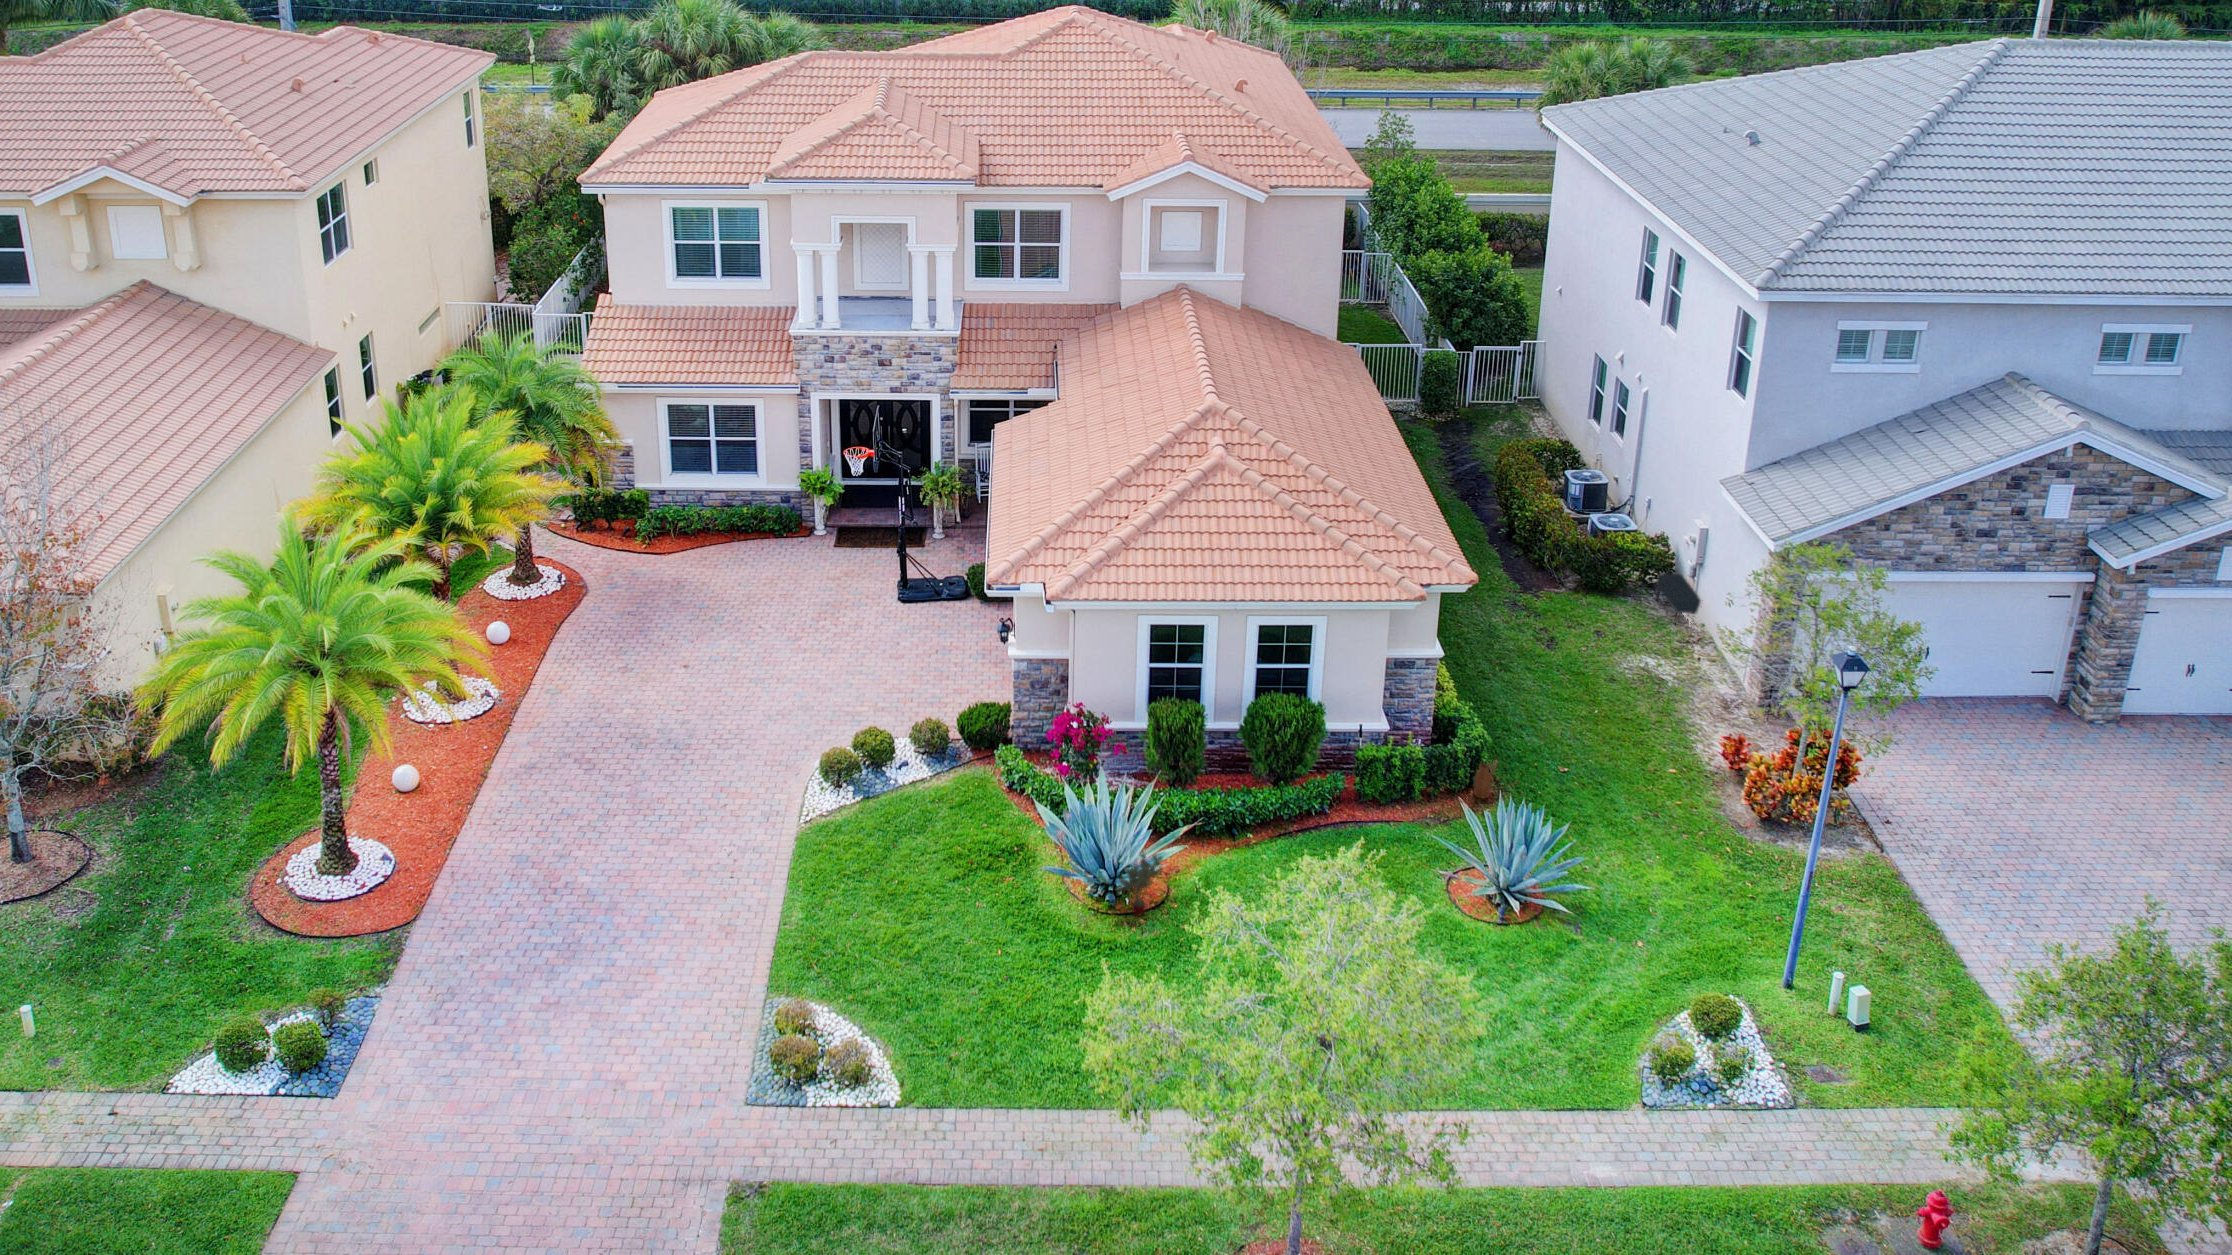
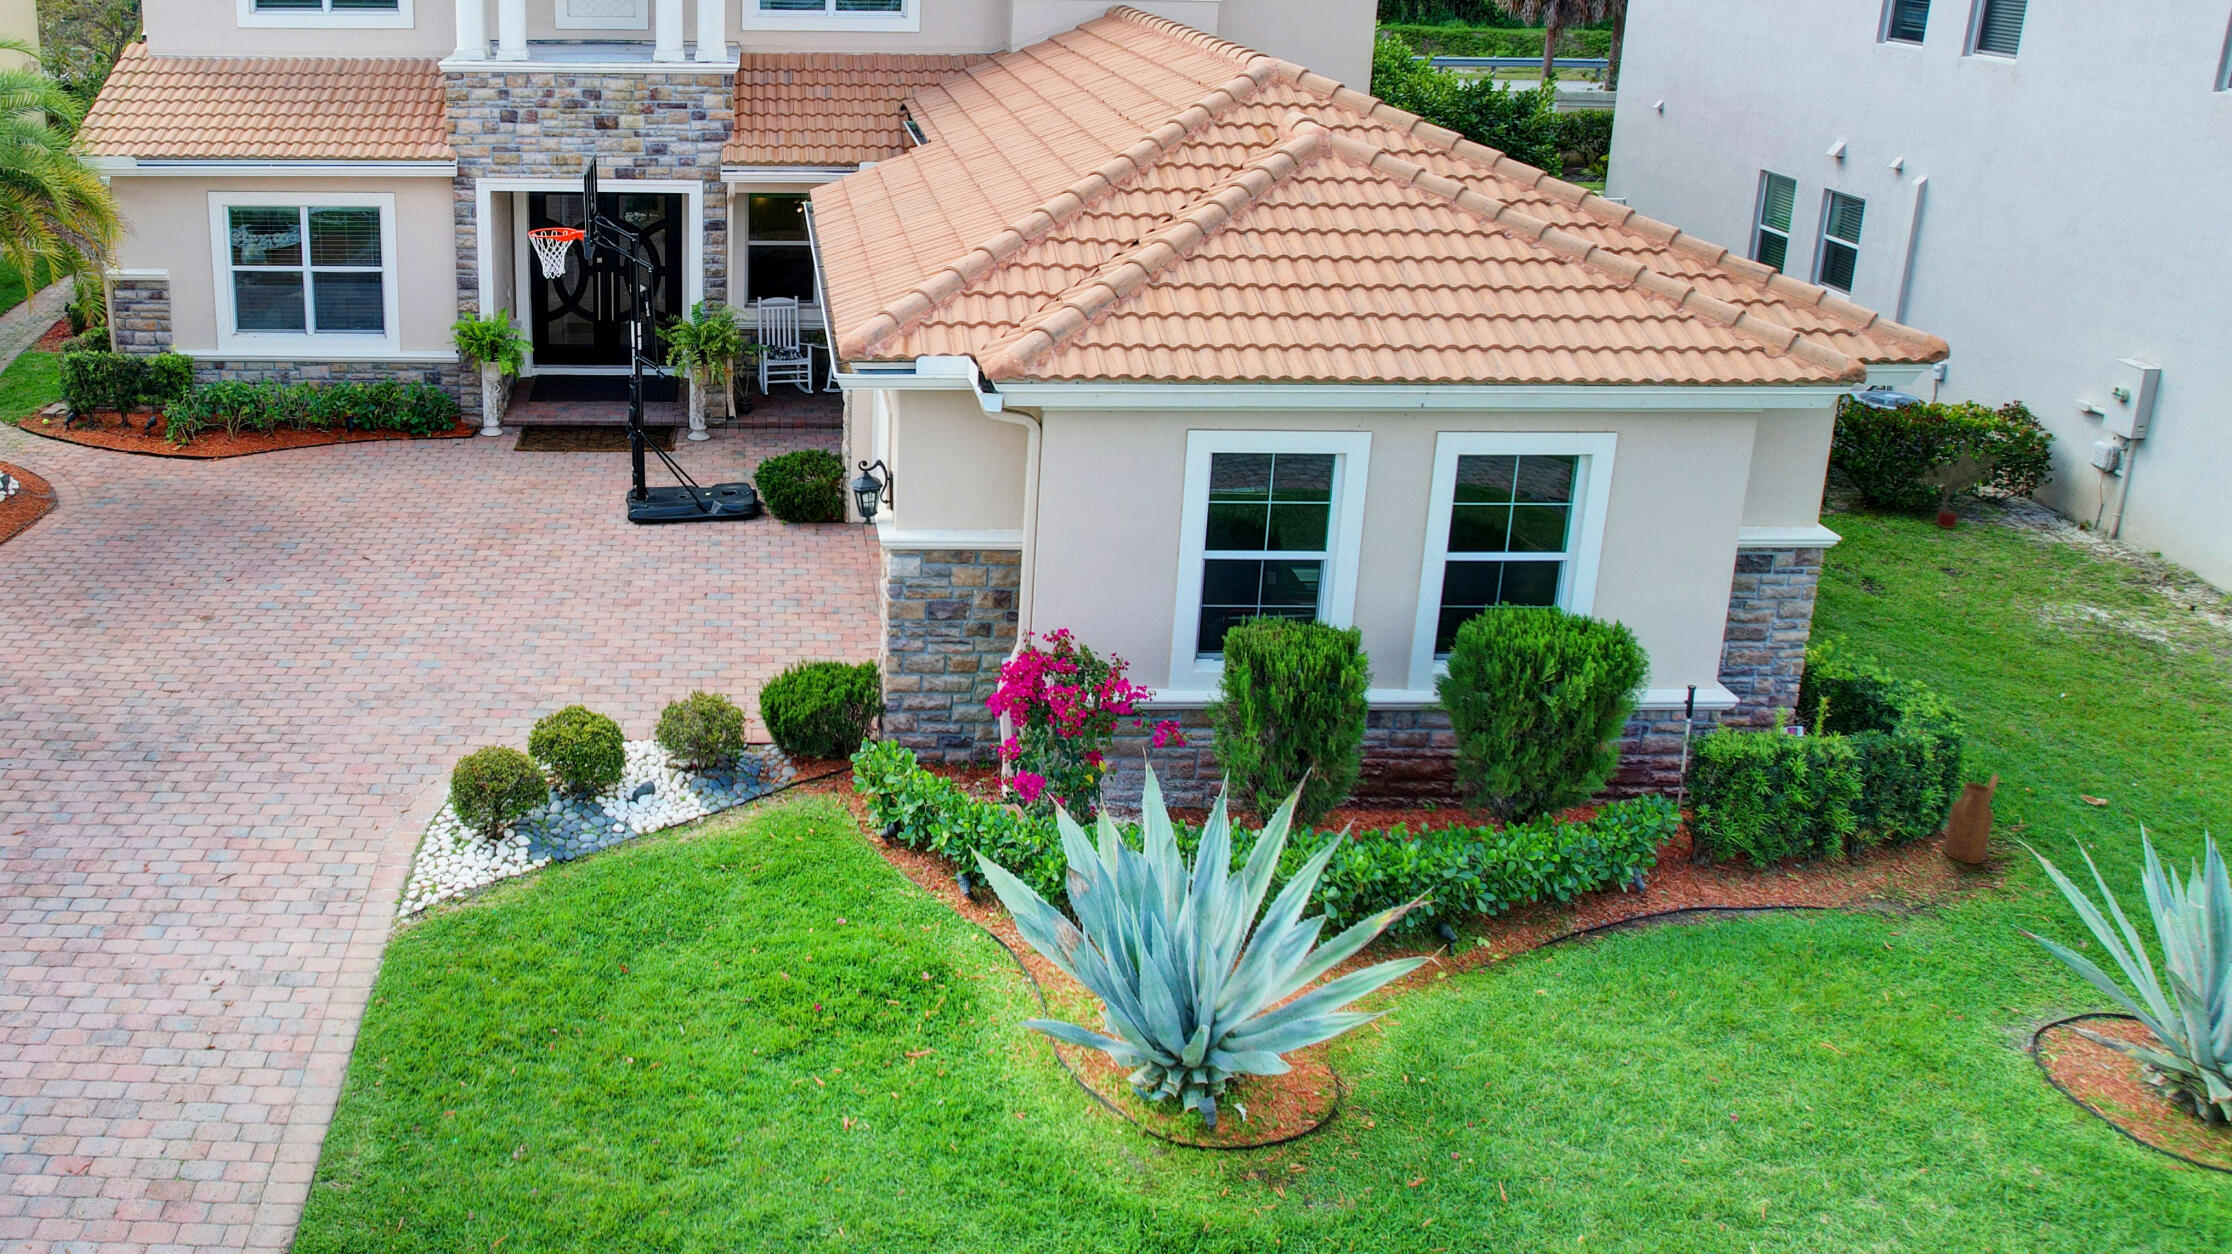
bench: present [1656,573,1701,624] -> none [2023,473,2155,561]
potted tree: present [1117,852,1163,916] -> present [1919,443,1997,529]

